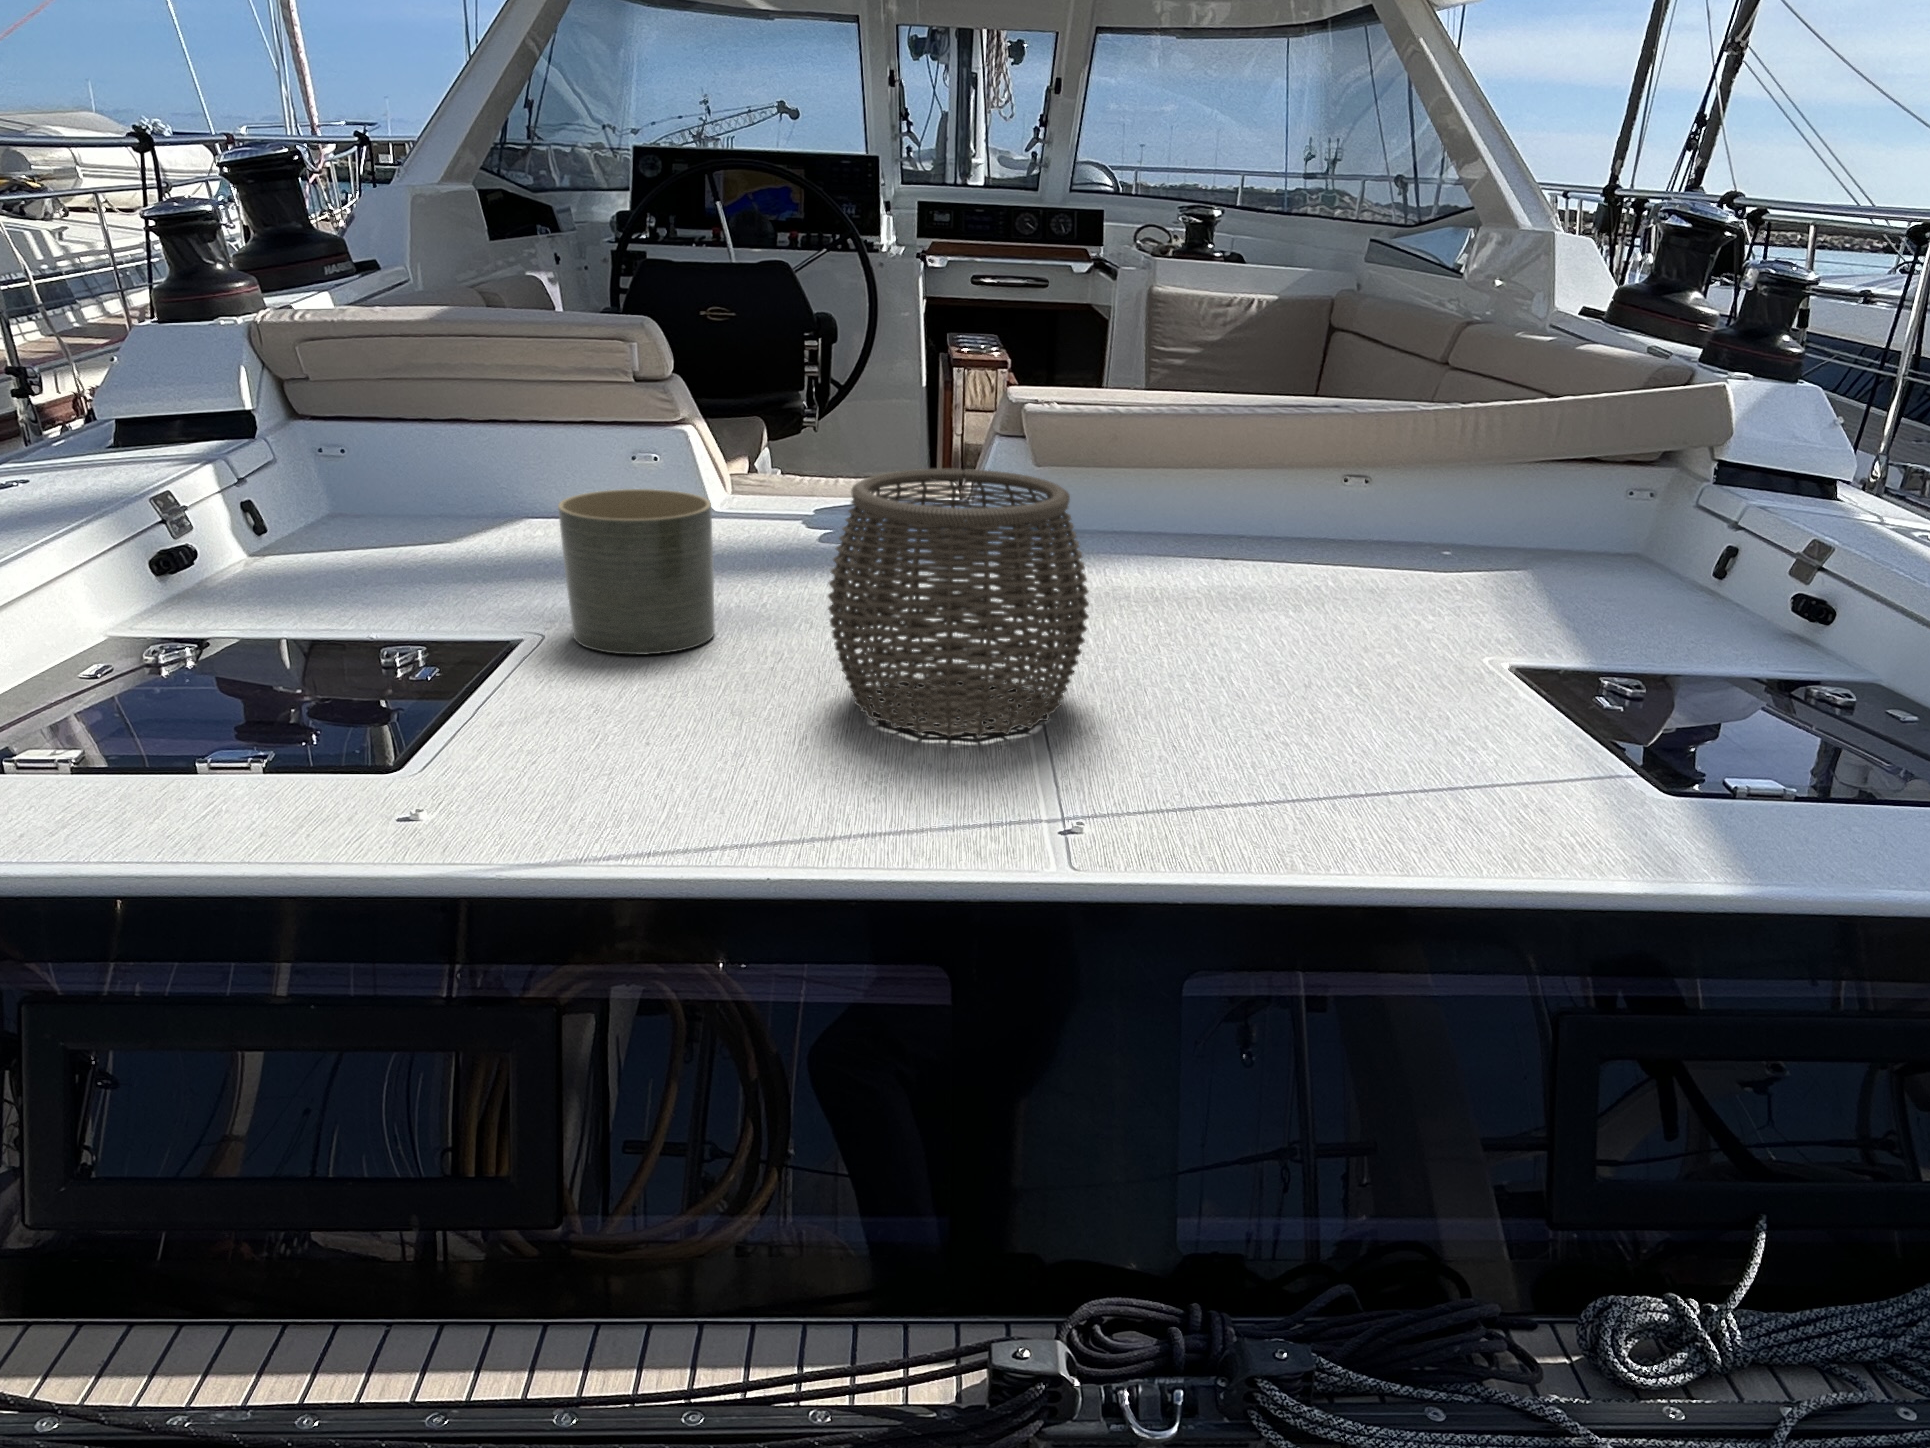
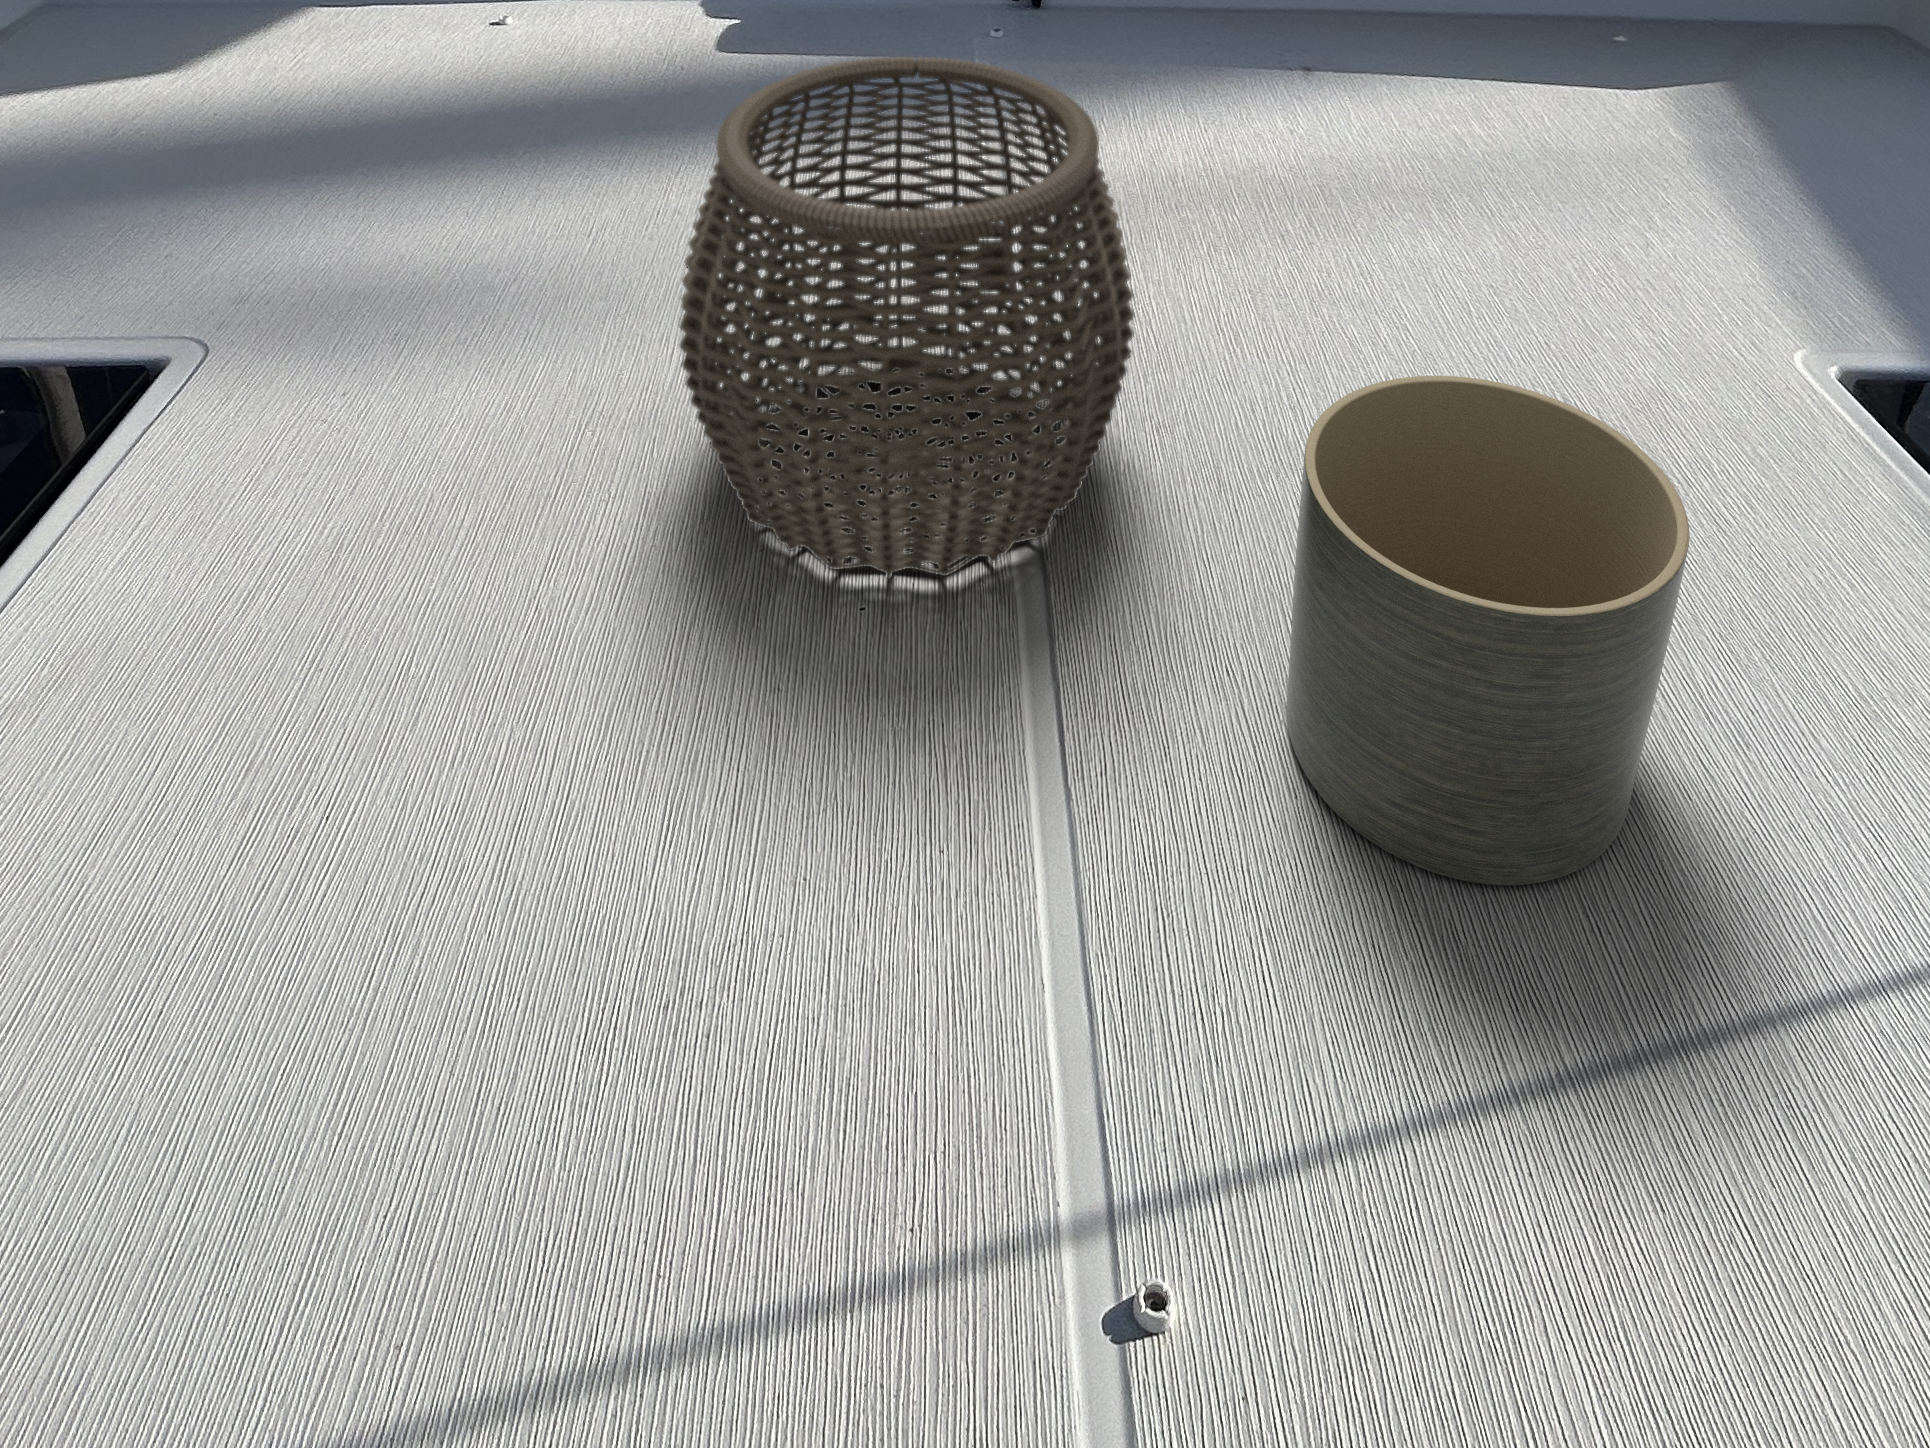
planter: present [558,489,715,654] -> present [1287,376,1690,885]

